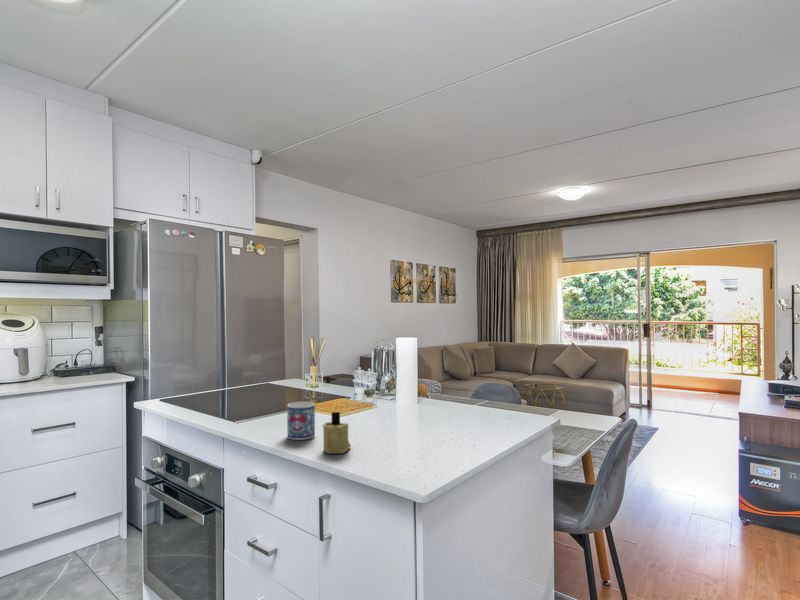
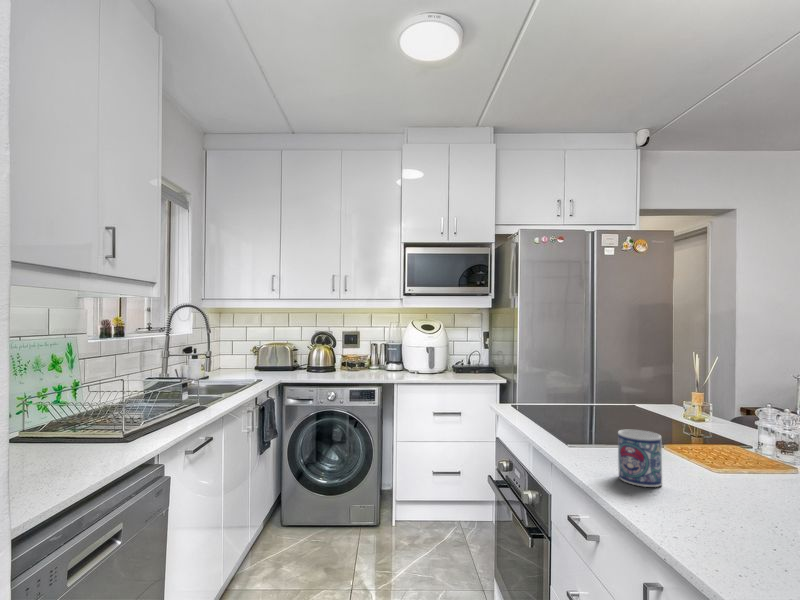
candle: present [323,412,351,453] -> none [660,455,716,528]

